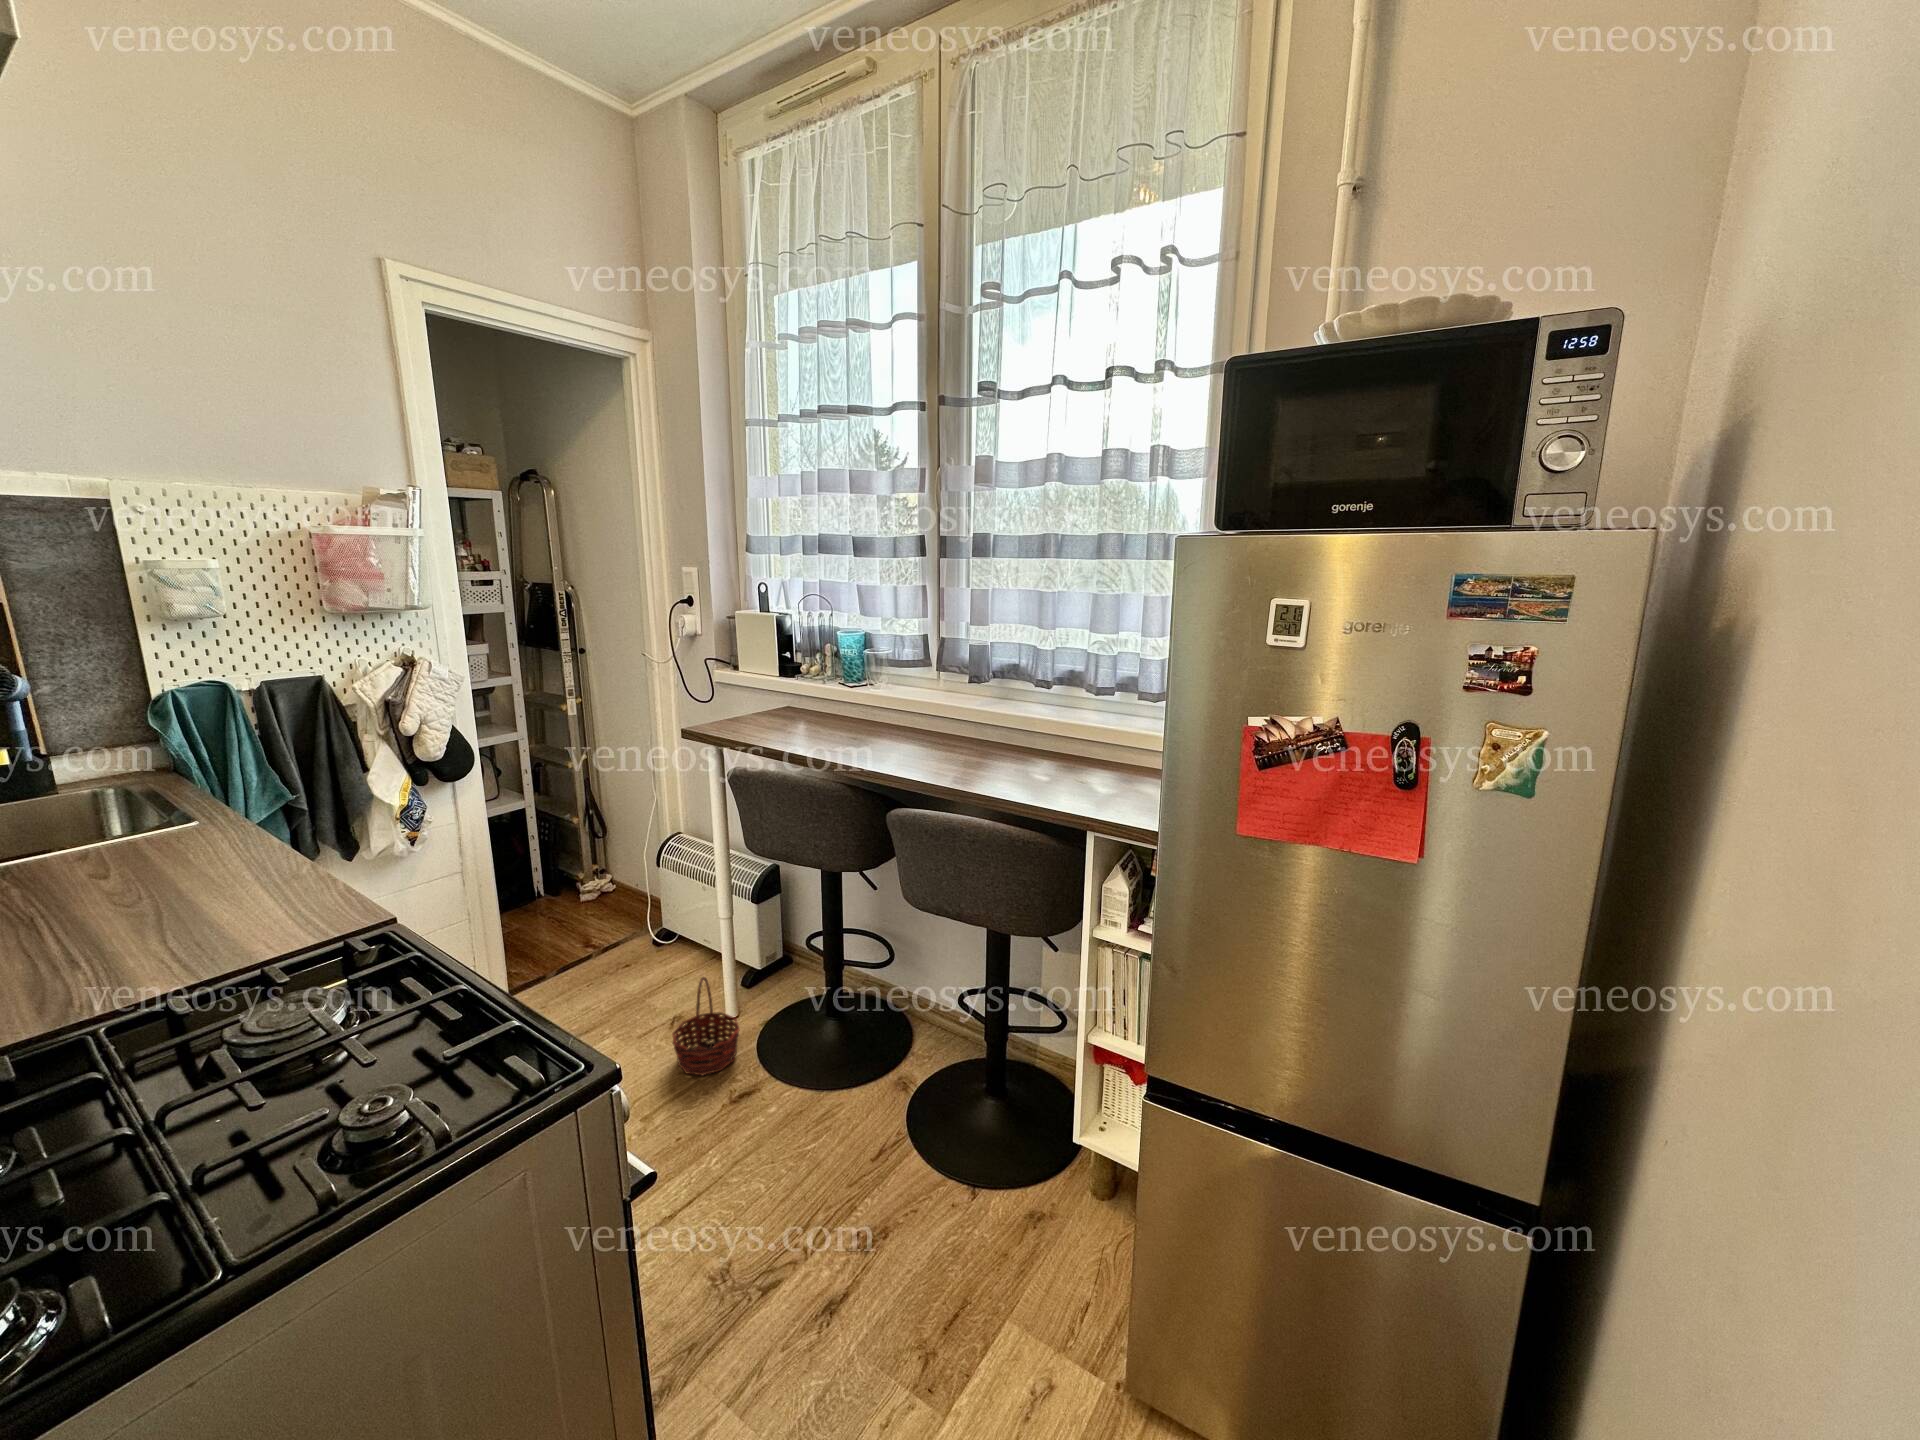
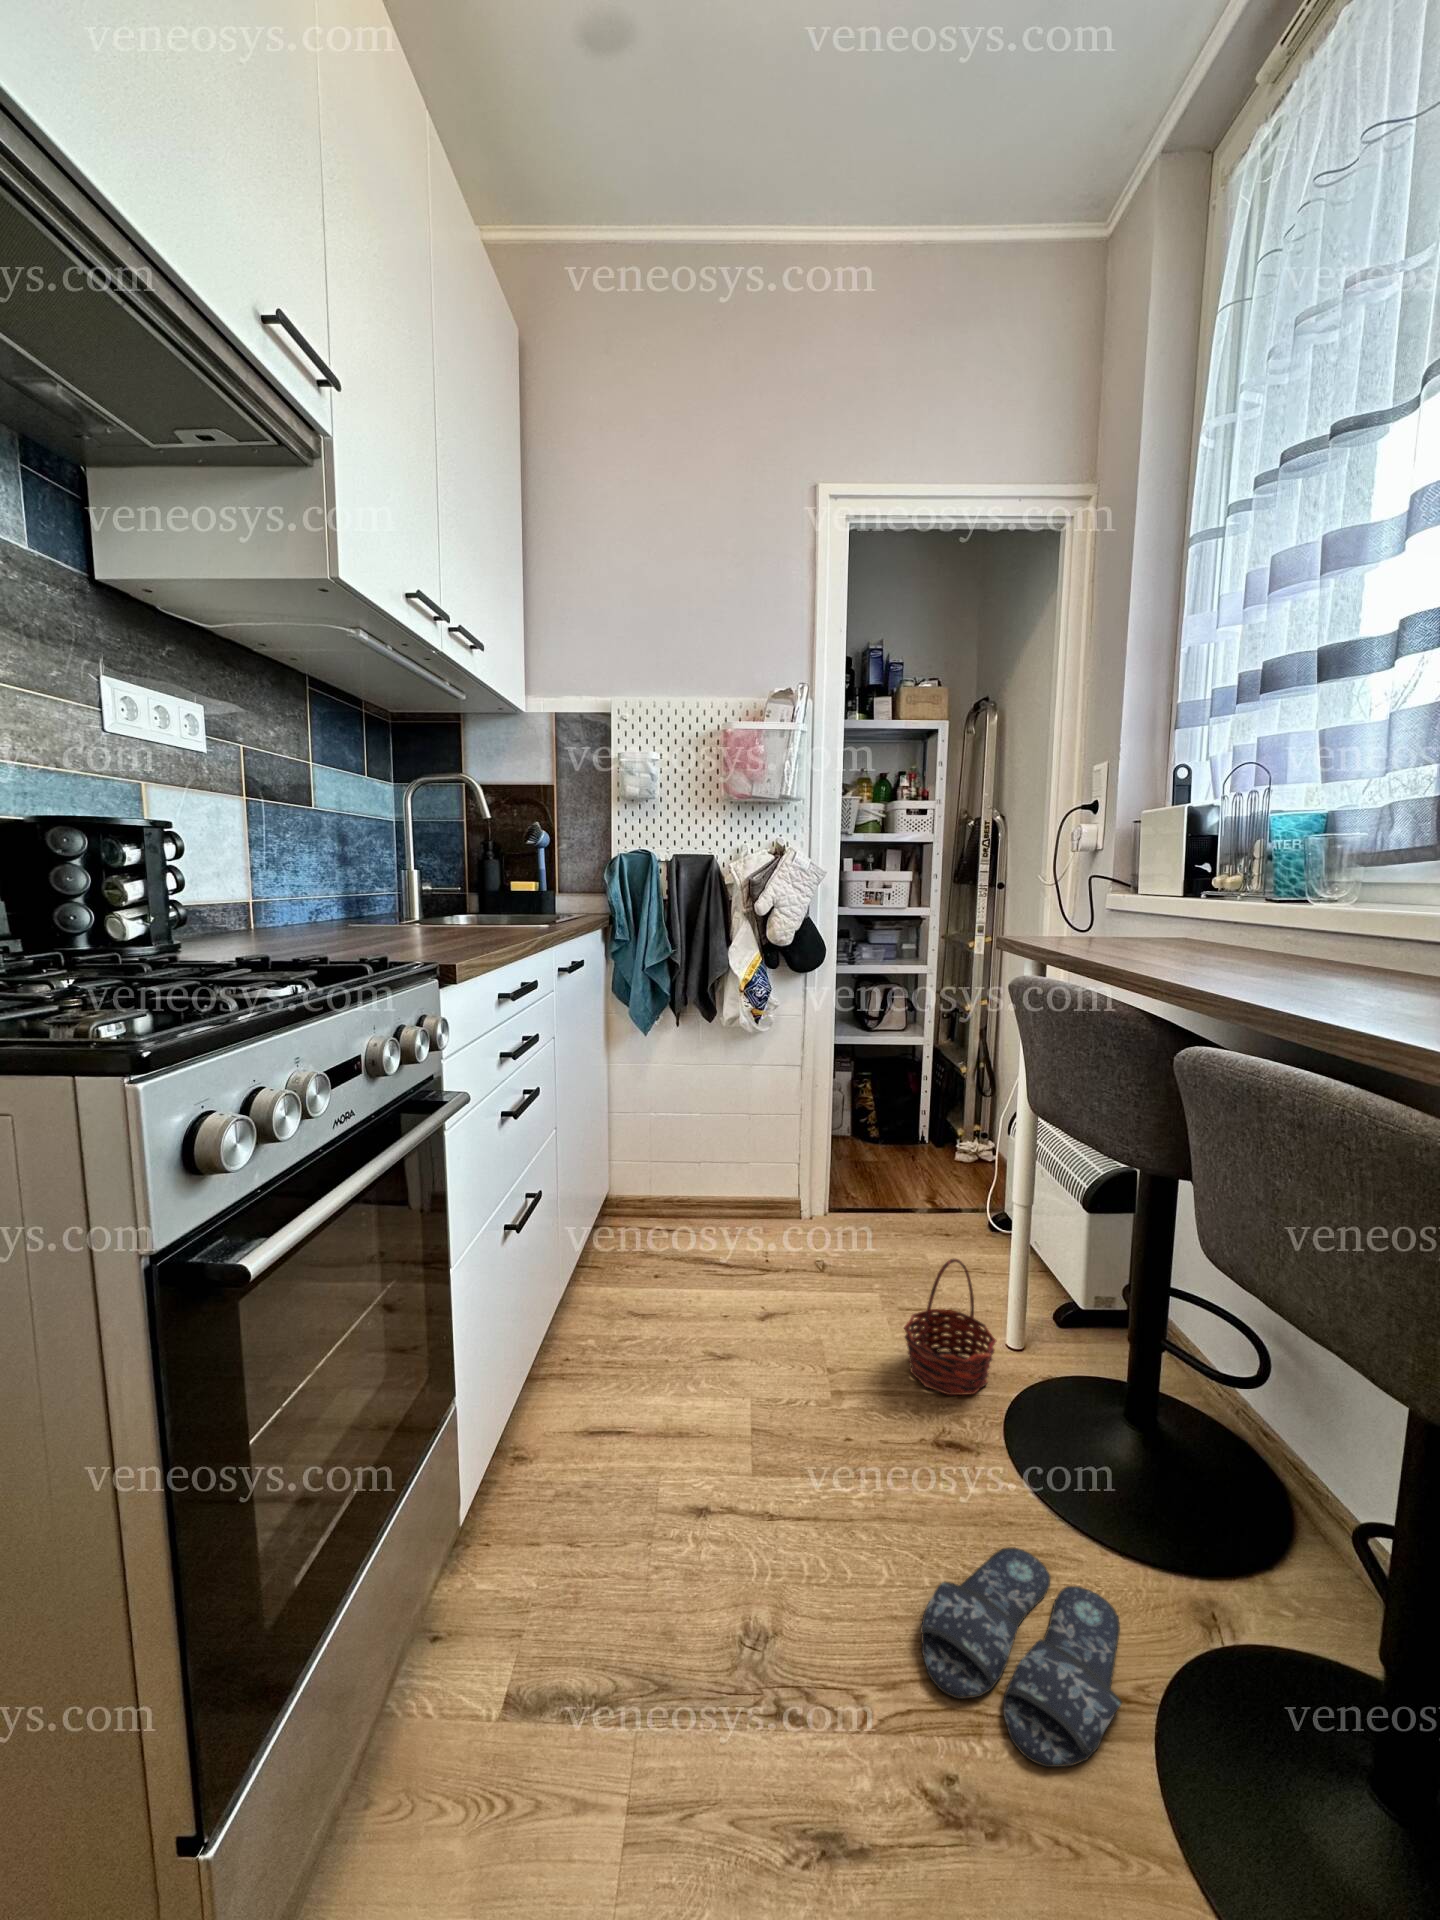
slippers: none [795,1112,899,1208] -> present [921,1547,1122,1767]

